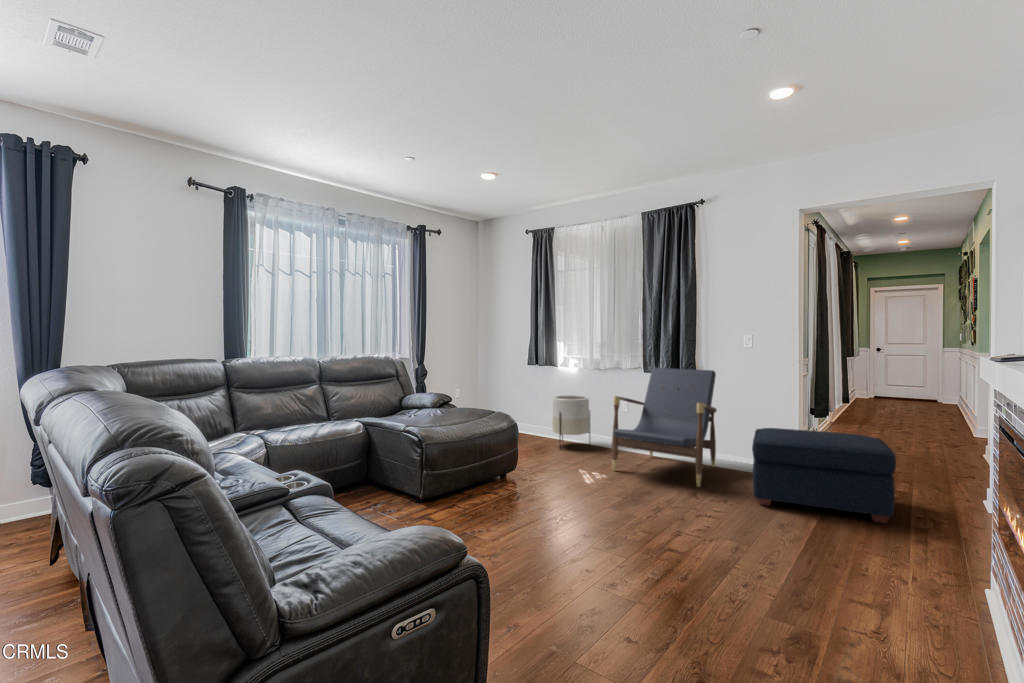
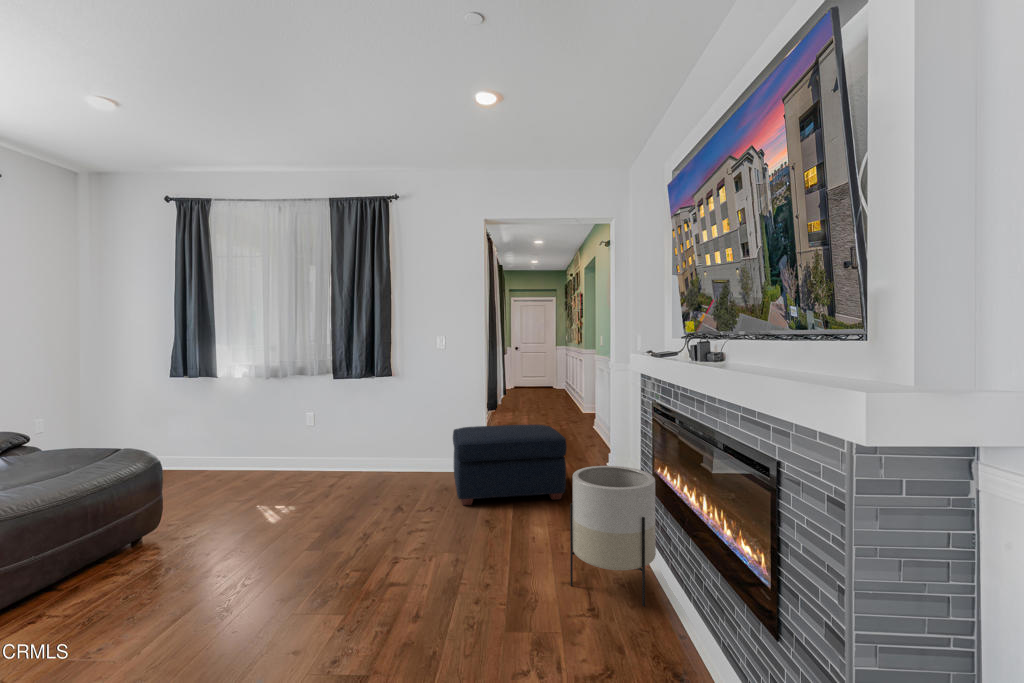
lounge chair: present [612,368,717,487] -> none [300,373,414,499]
planter: present [552,395,590,449] -> present [570,466,656,606]

